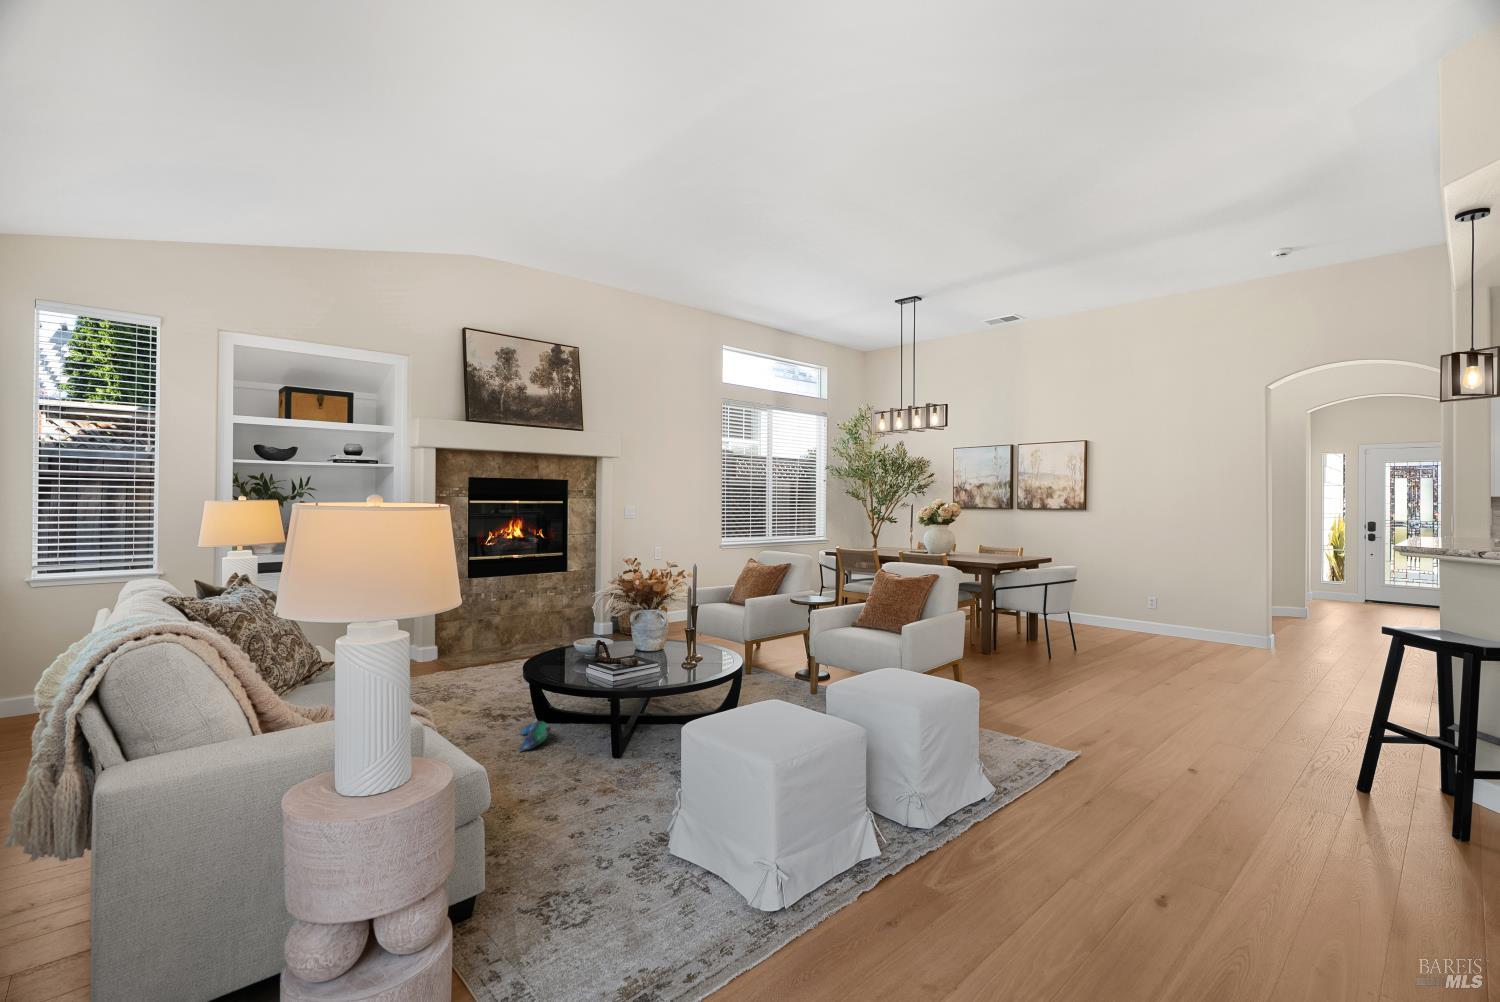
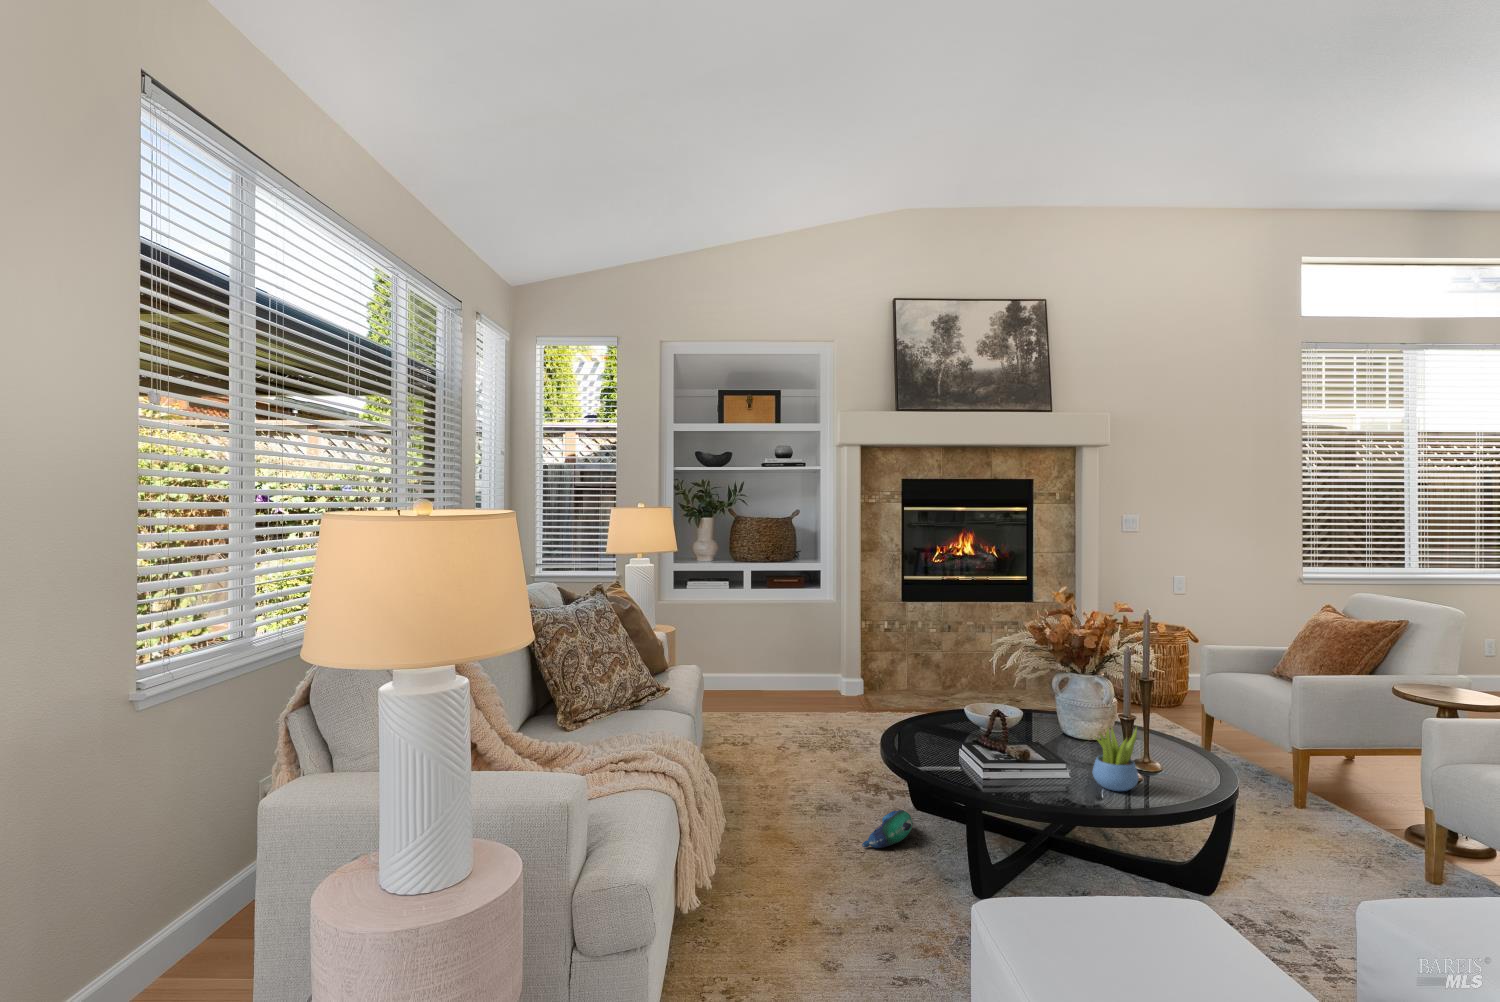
succulent plant: none [673,632,698,672] -> present [1093,728,1139,791]

